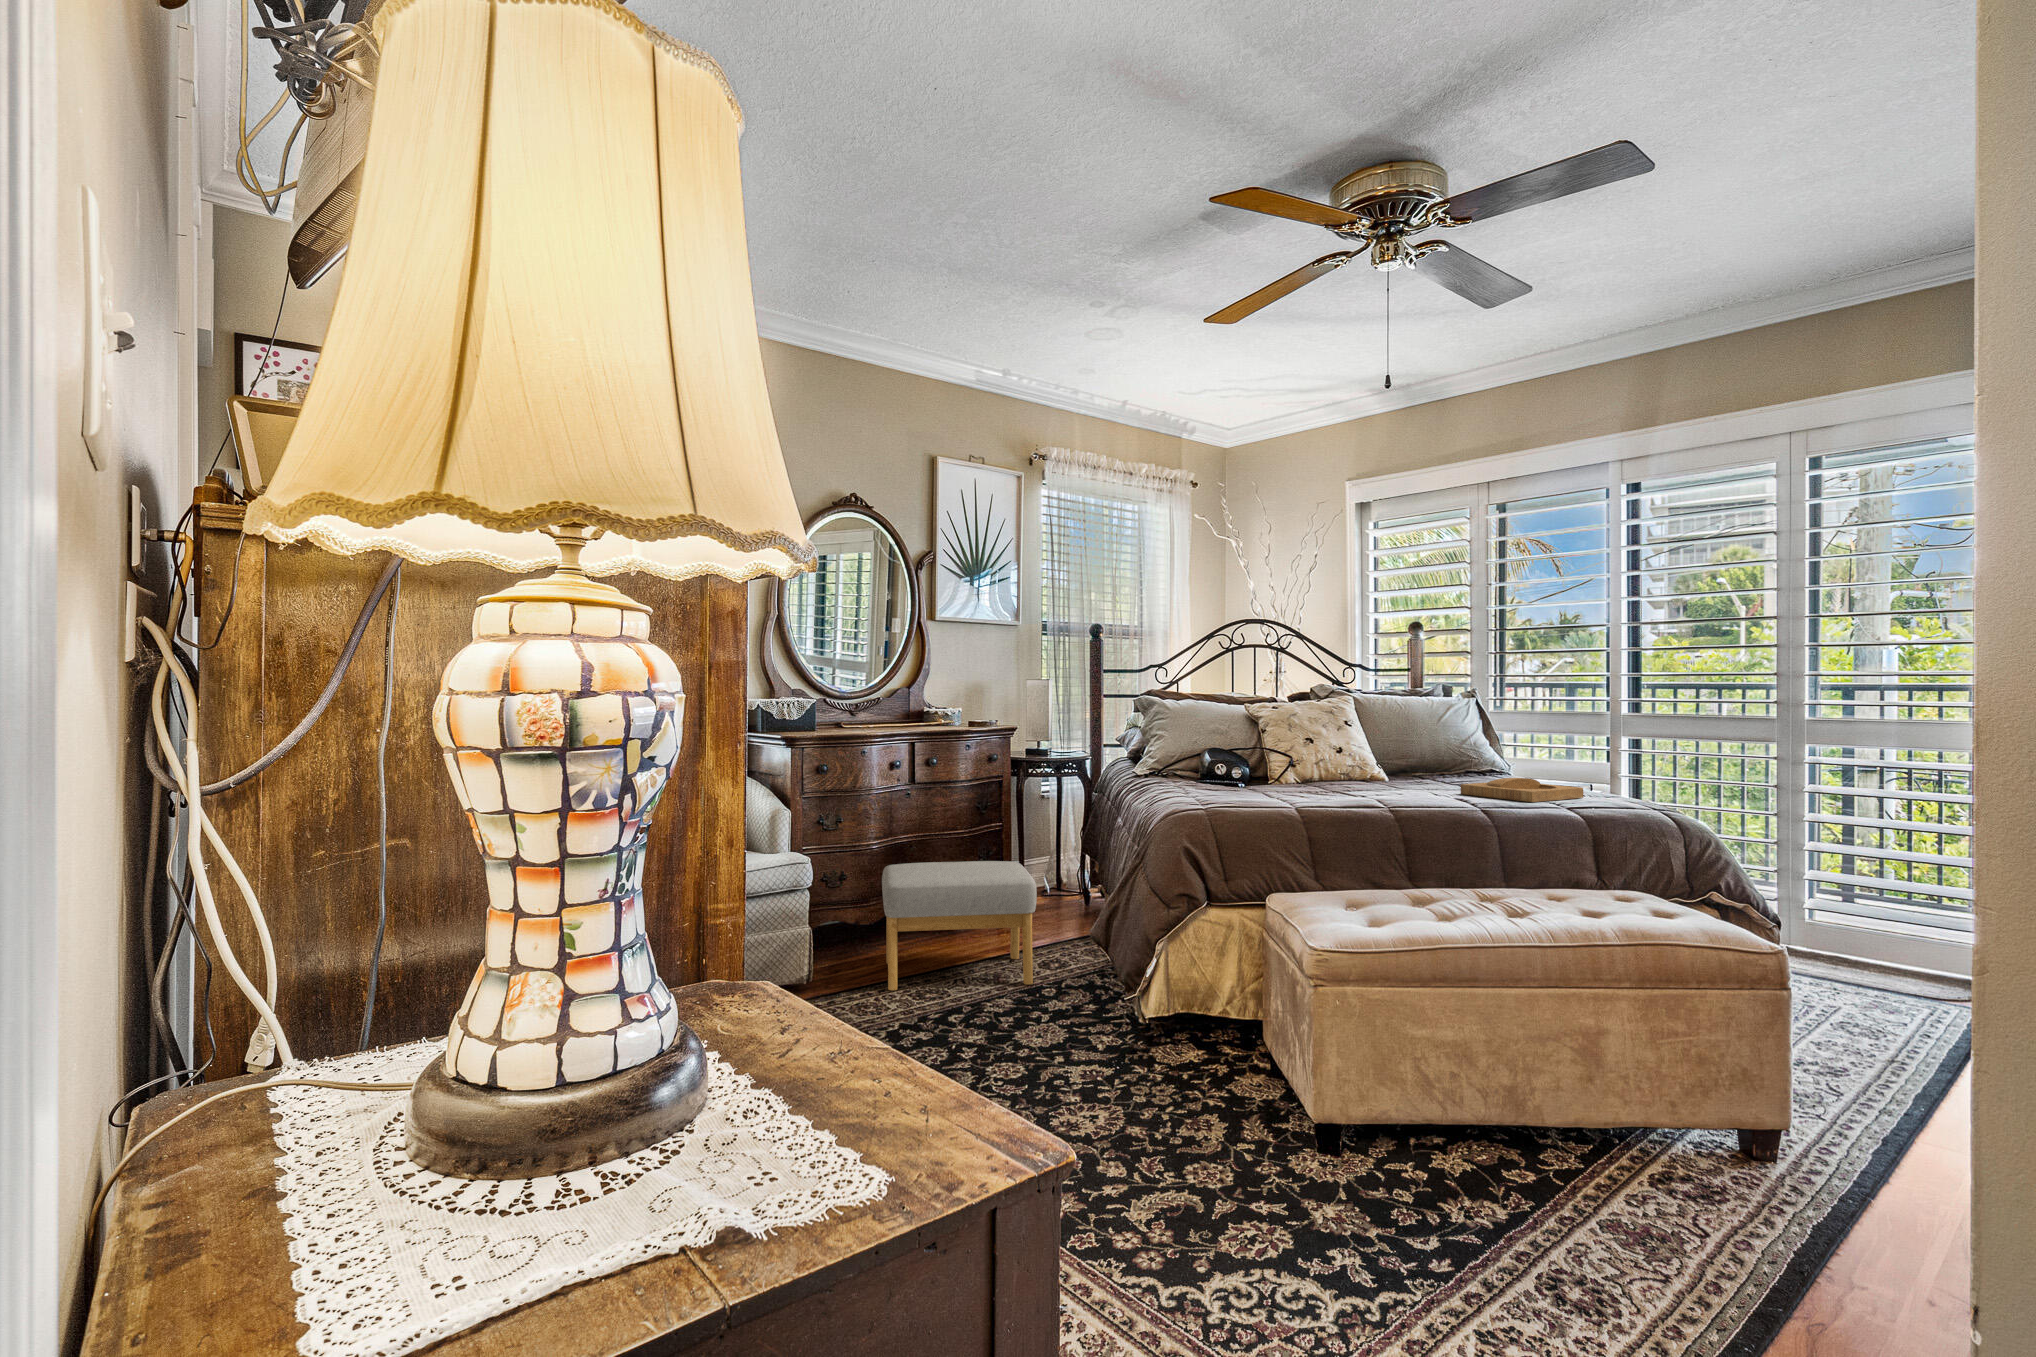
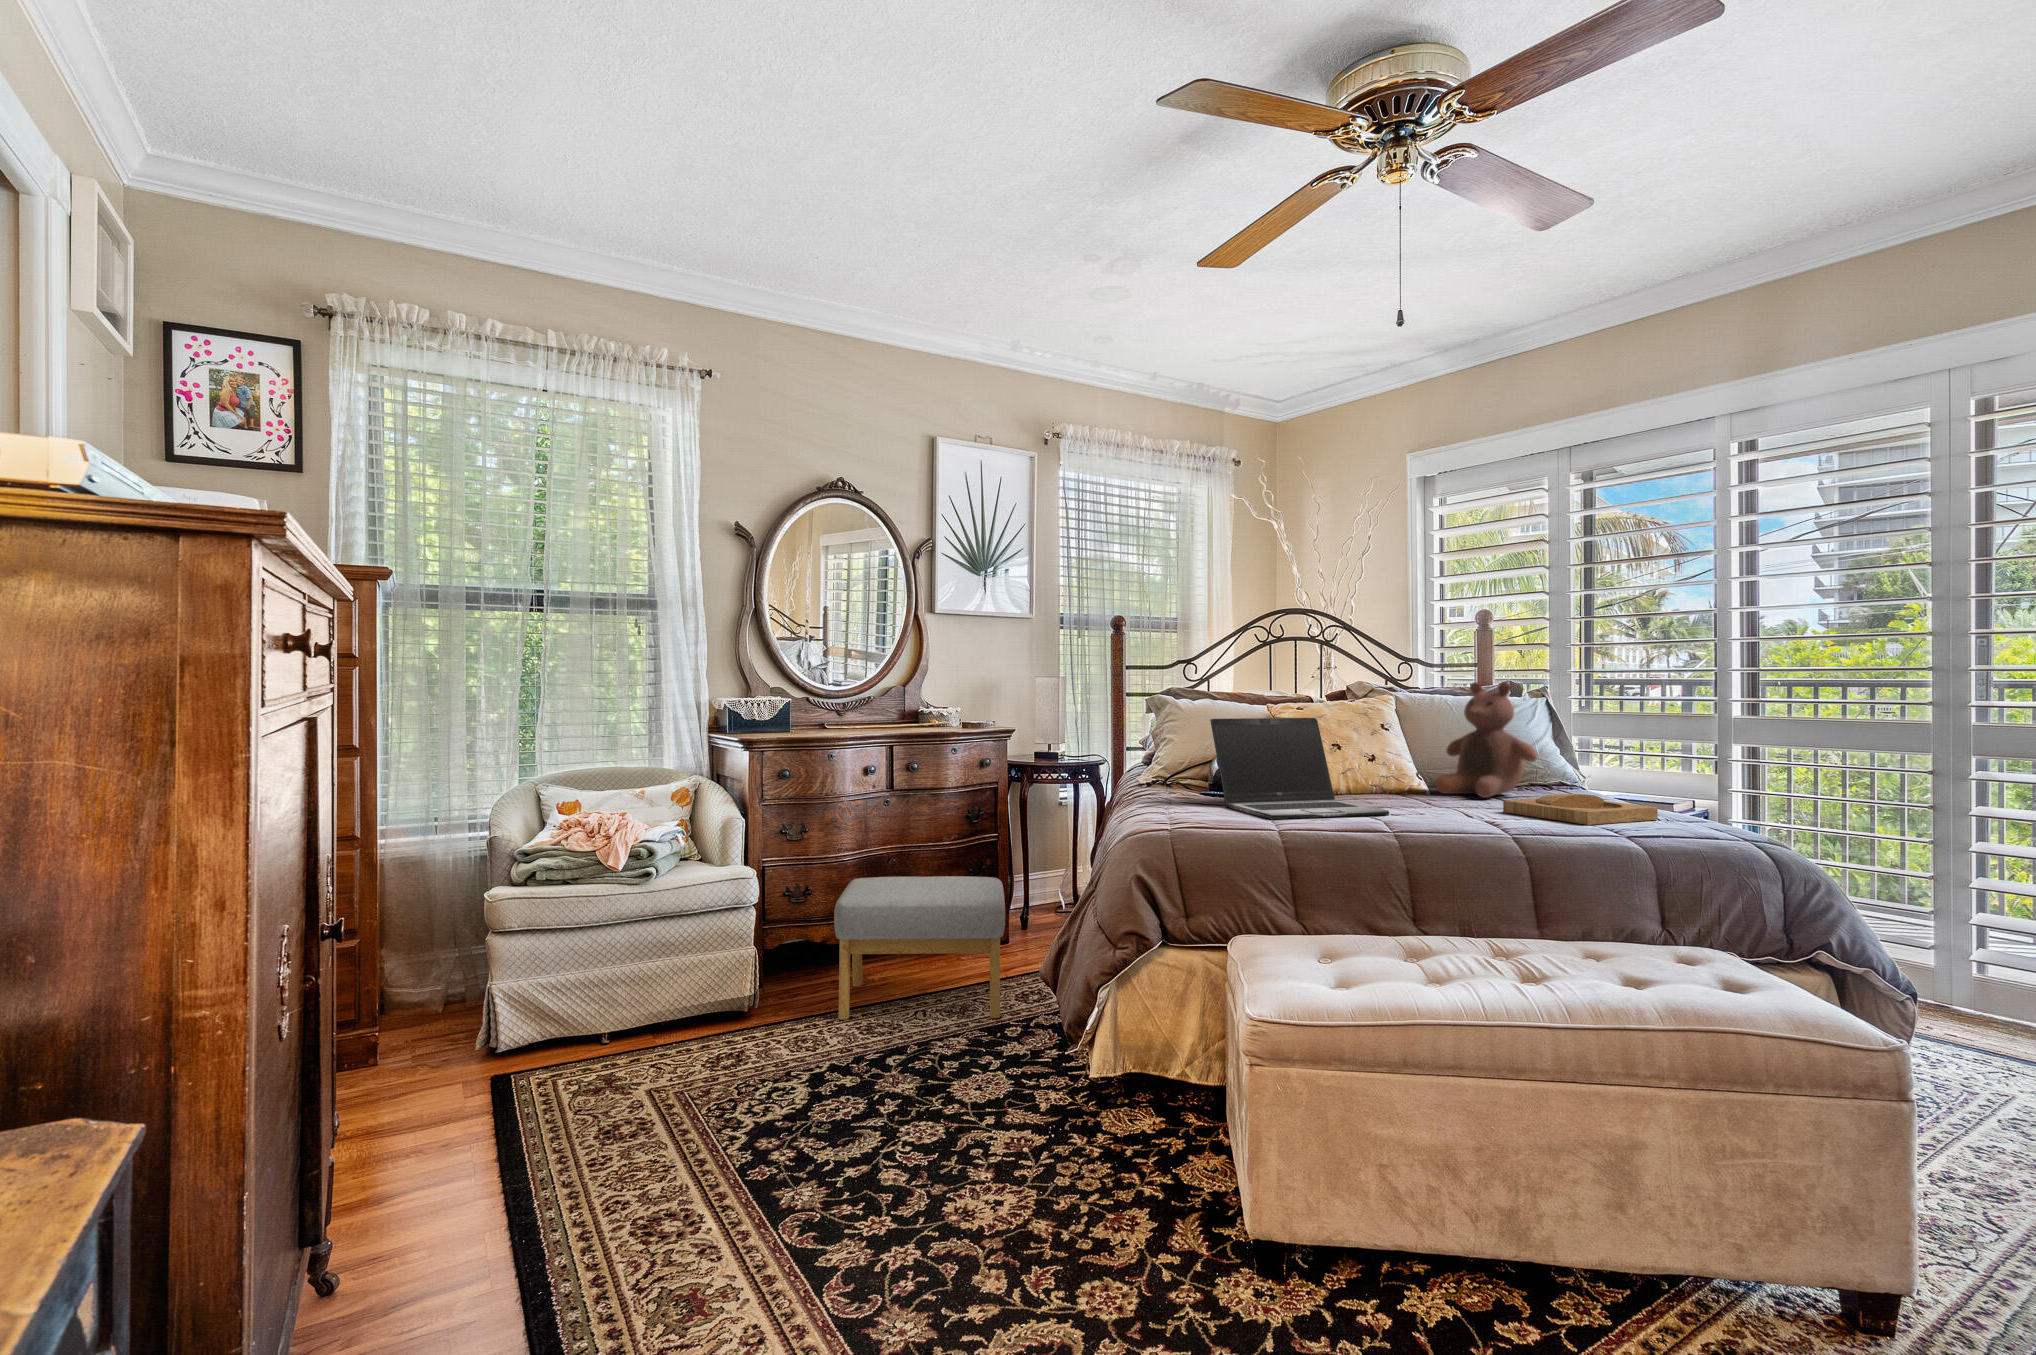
stuffed bear: none [1395,685,1481,784] -> present [1435,682,1537,798]
laptop: none [1215,716,1372,802] -> present [1210,718,1389,819]

